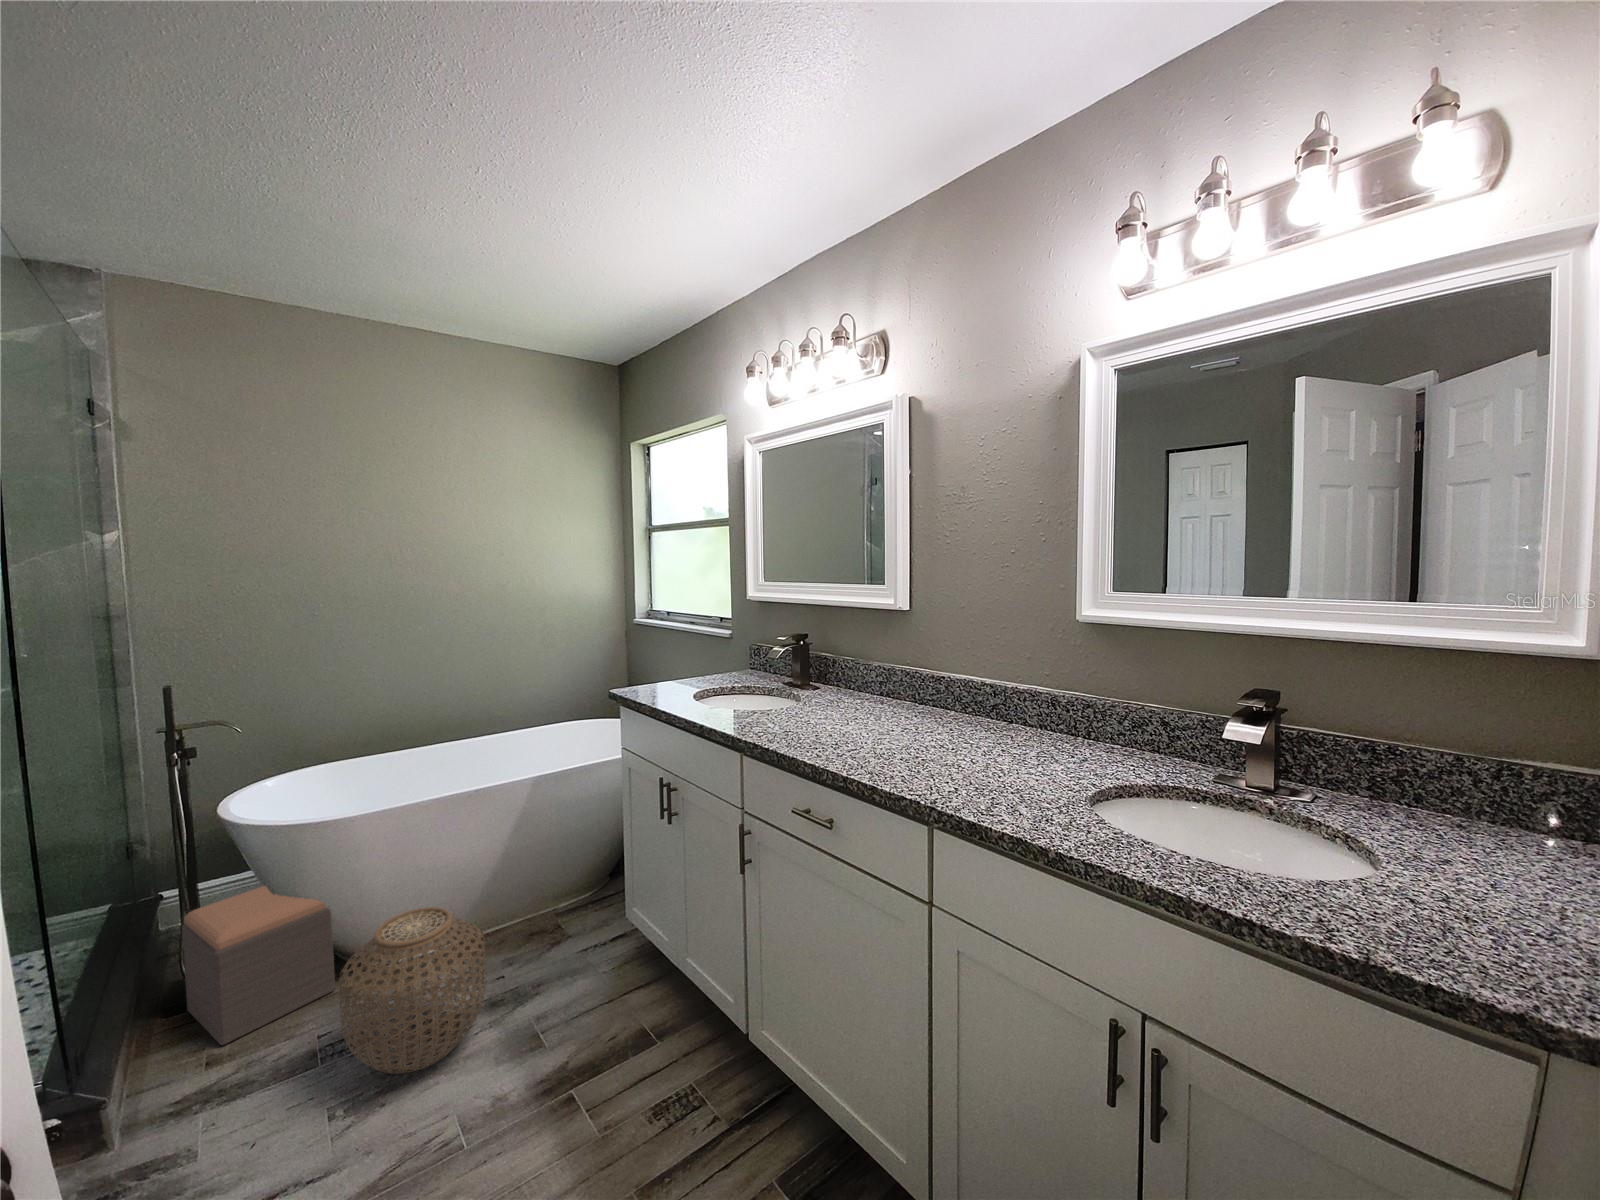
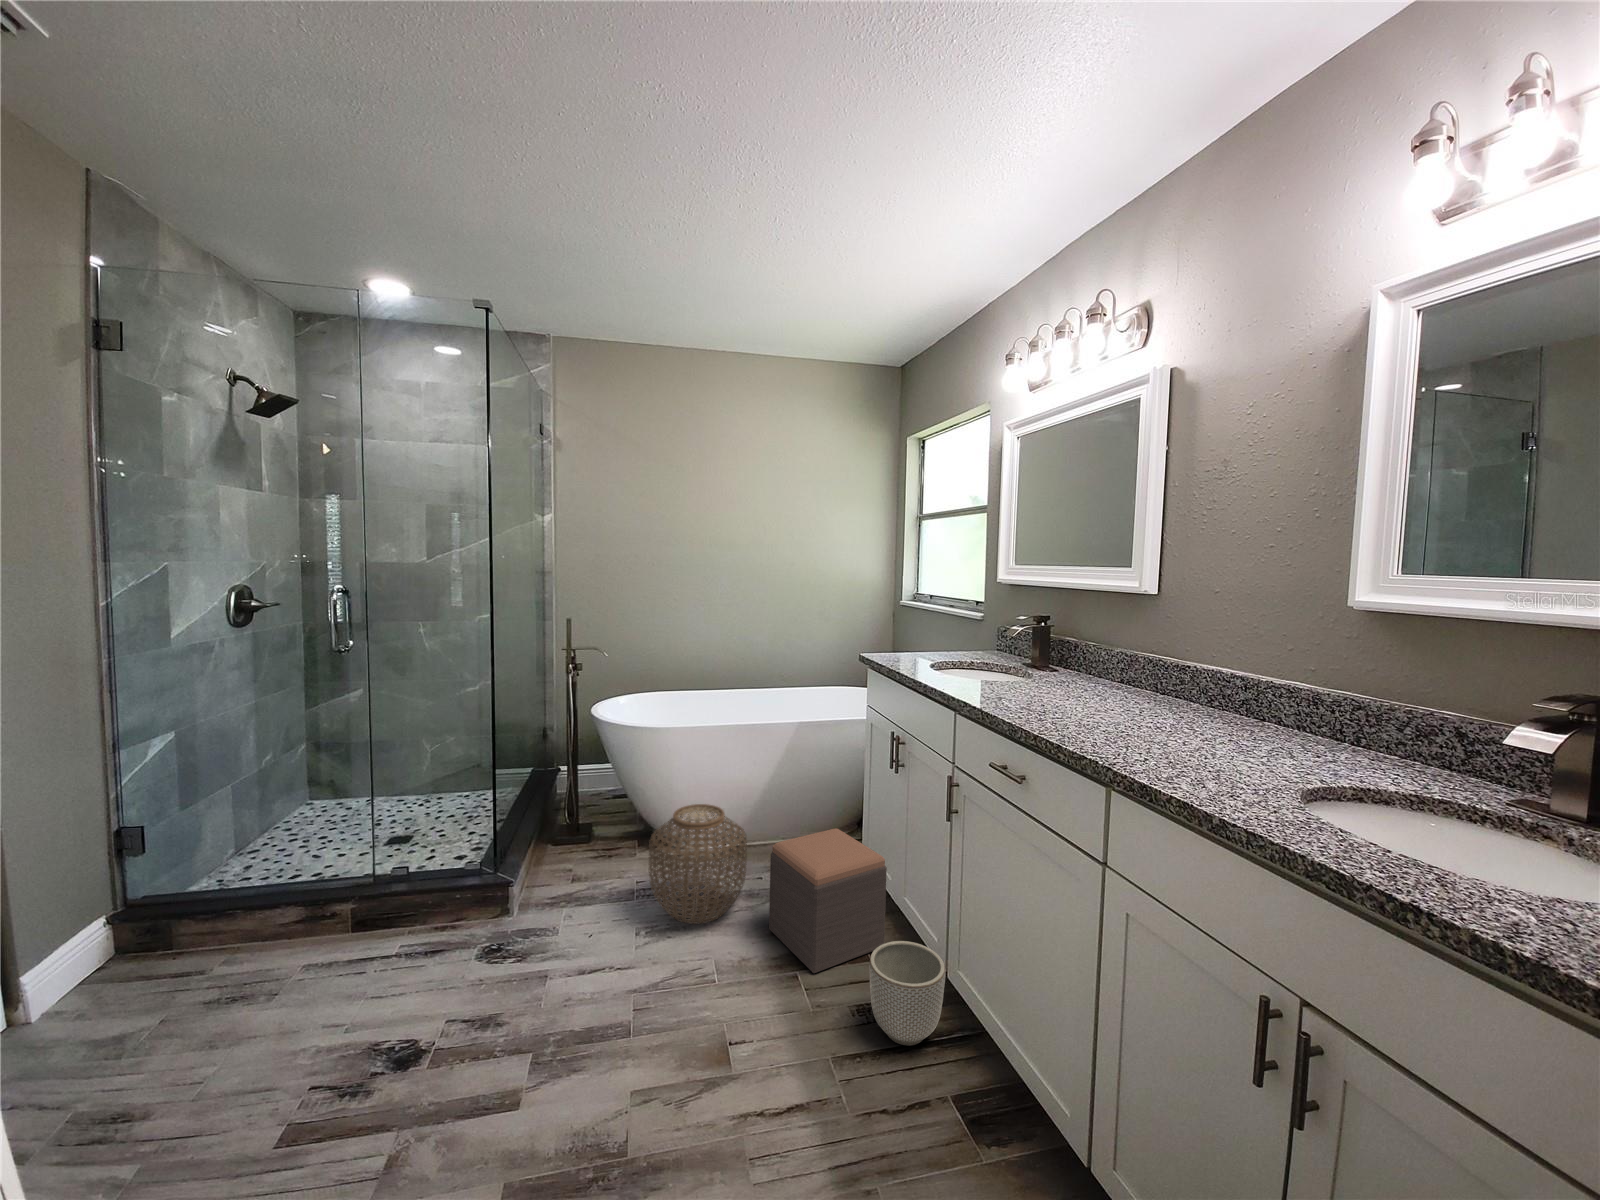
footstool: present [182,884,335,1045] -> present [769,828,887,973]
planter: none [666,1014,751,1139] -> present [869,941,945,1046]

